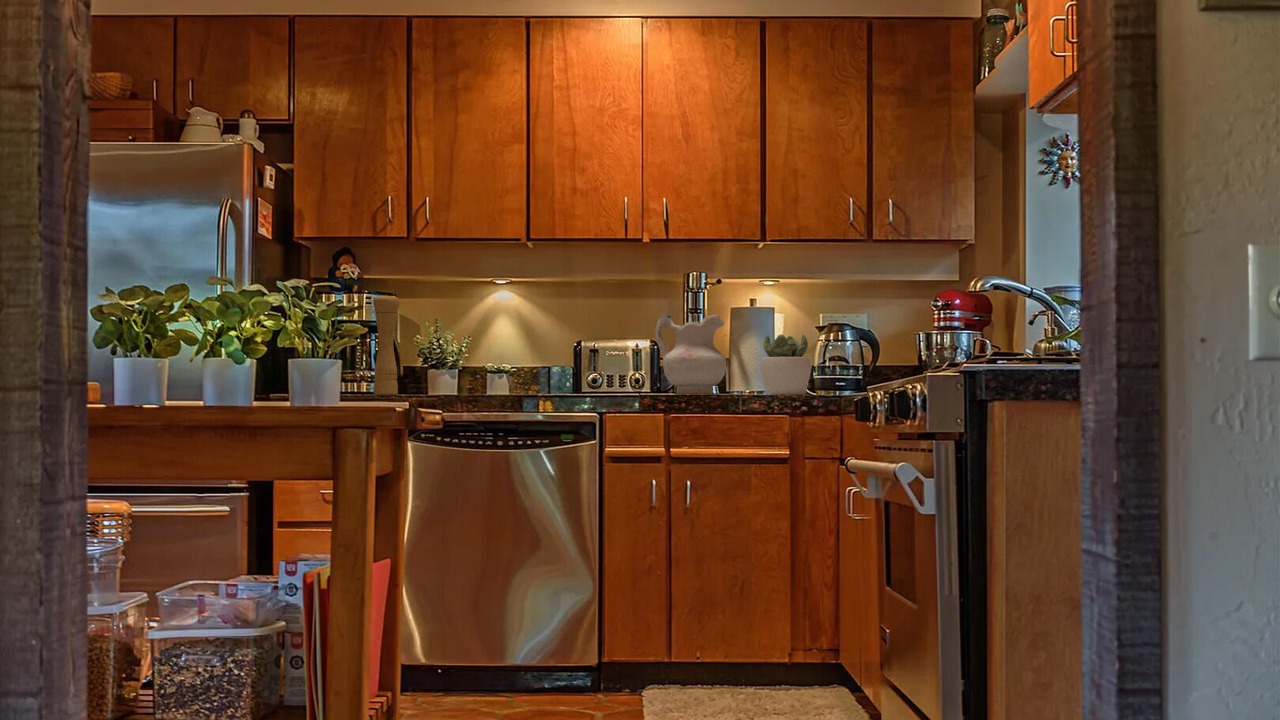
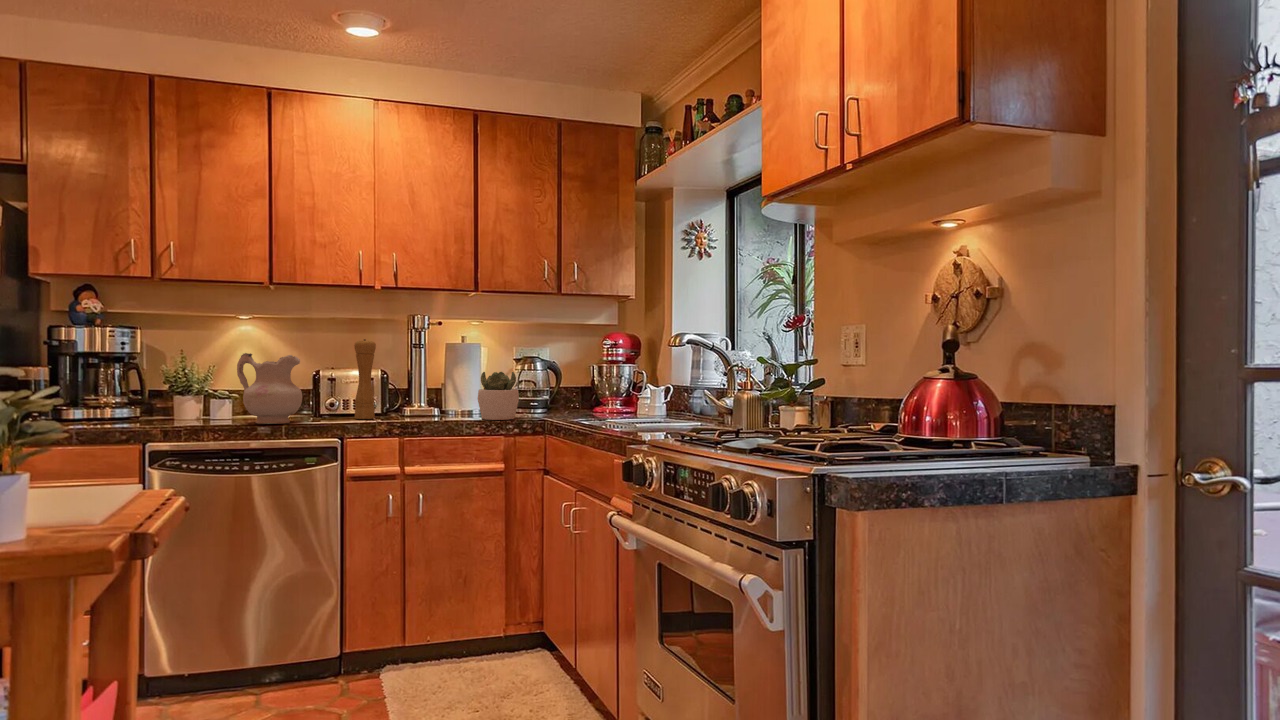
pepper mill: present [373,294,399,395] -> present [354,339,376,419]
ceramic pitcher: present [655,314,726,394] -> present [237,353,302,424]

